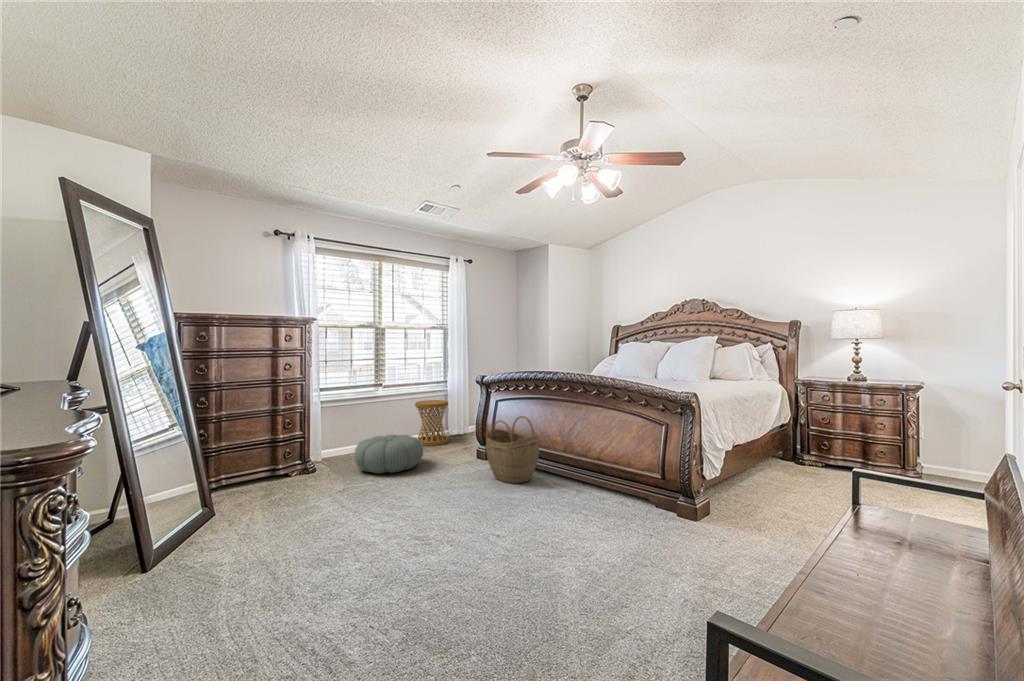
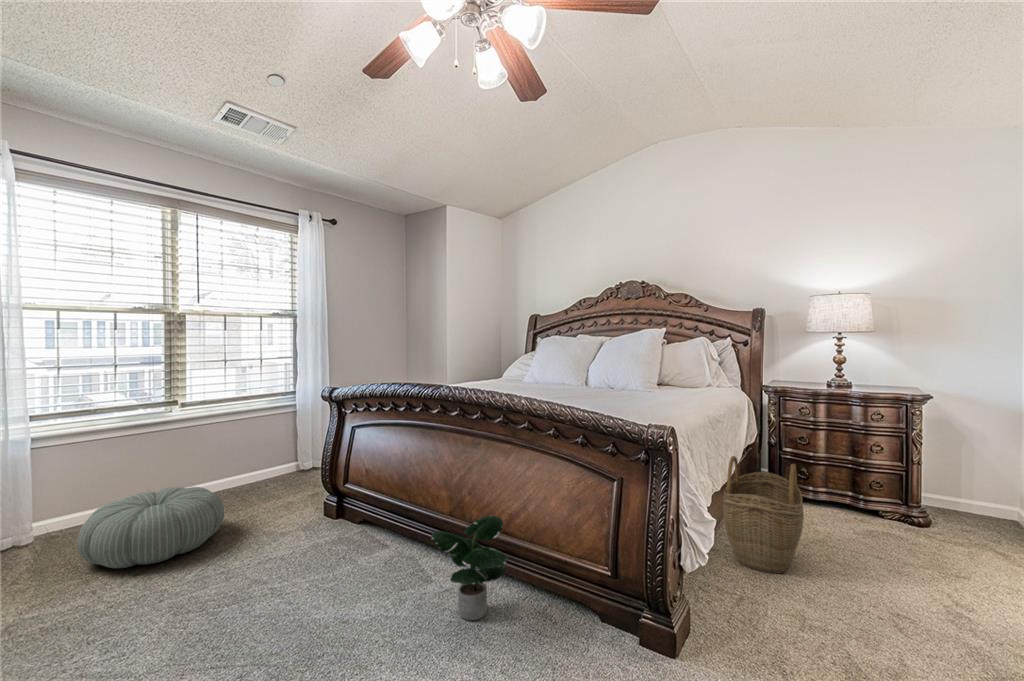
side table: present [415,400,449,446] -> none [239,420,295,491]
woven basket: present [486,416,539,484] -> present [723,456,804,573]
potted plant: none [558,448,602,502] -> present [432,515,508,620]

